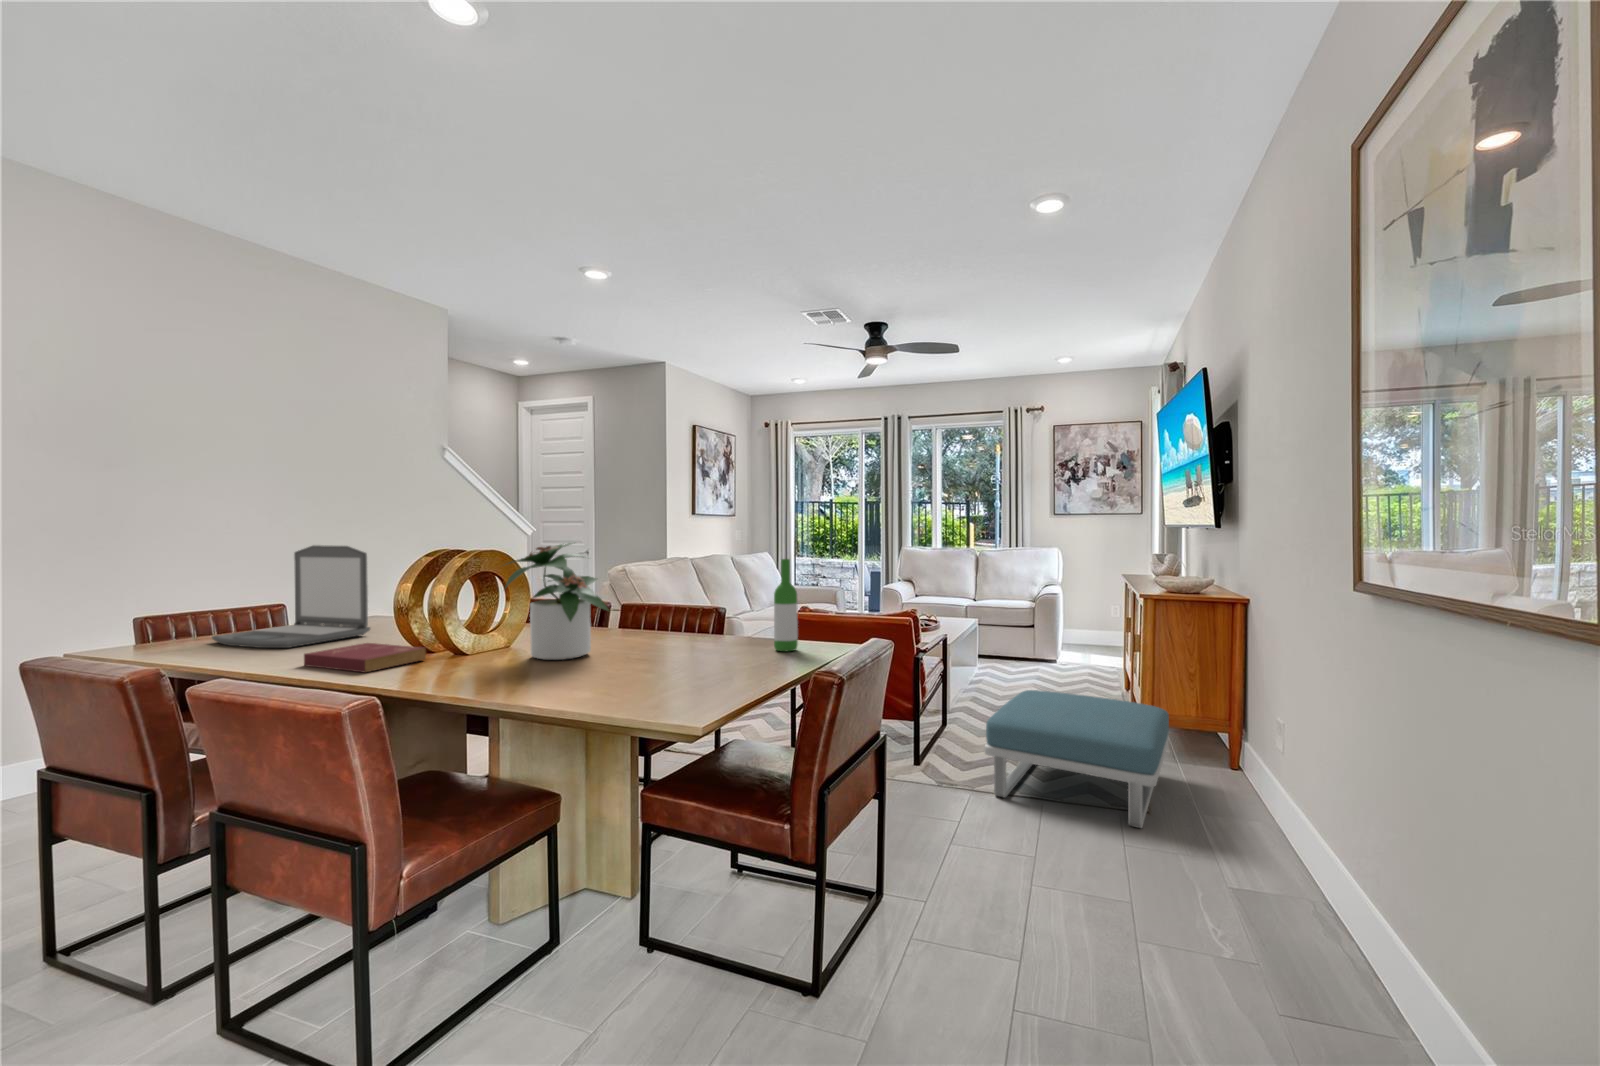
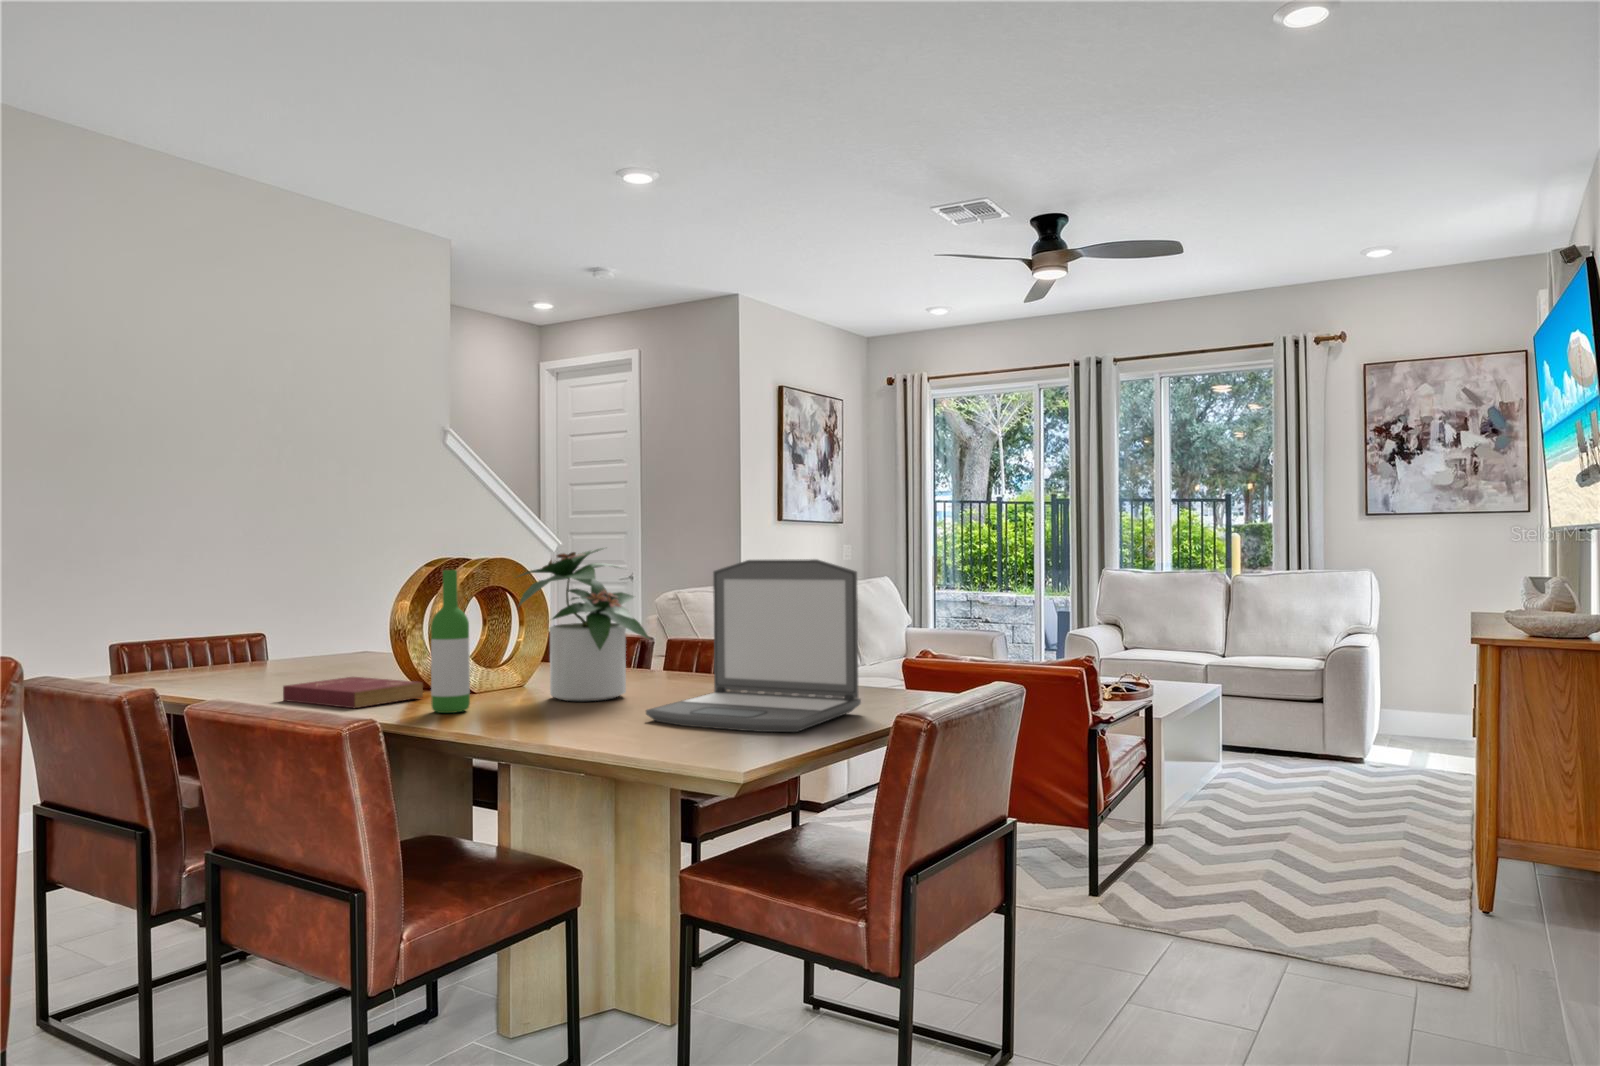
laptop: present [212,545,370,648] -> present [646,559,861,732]
wine bottle: present [774,559,798,652] -> present [431,570,470,713]
footstool: present [984,690,1169,828] -> none [1201,782,1512,987]

